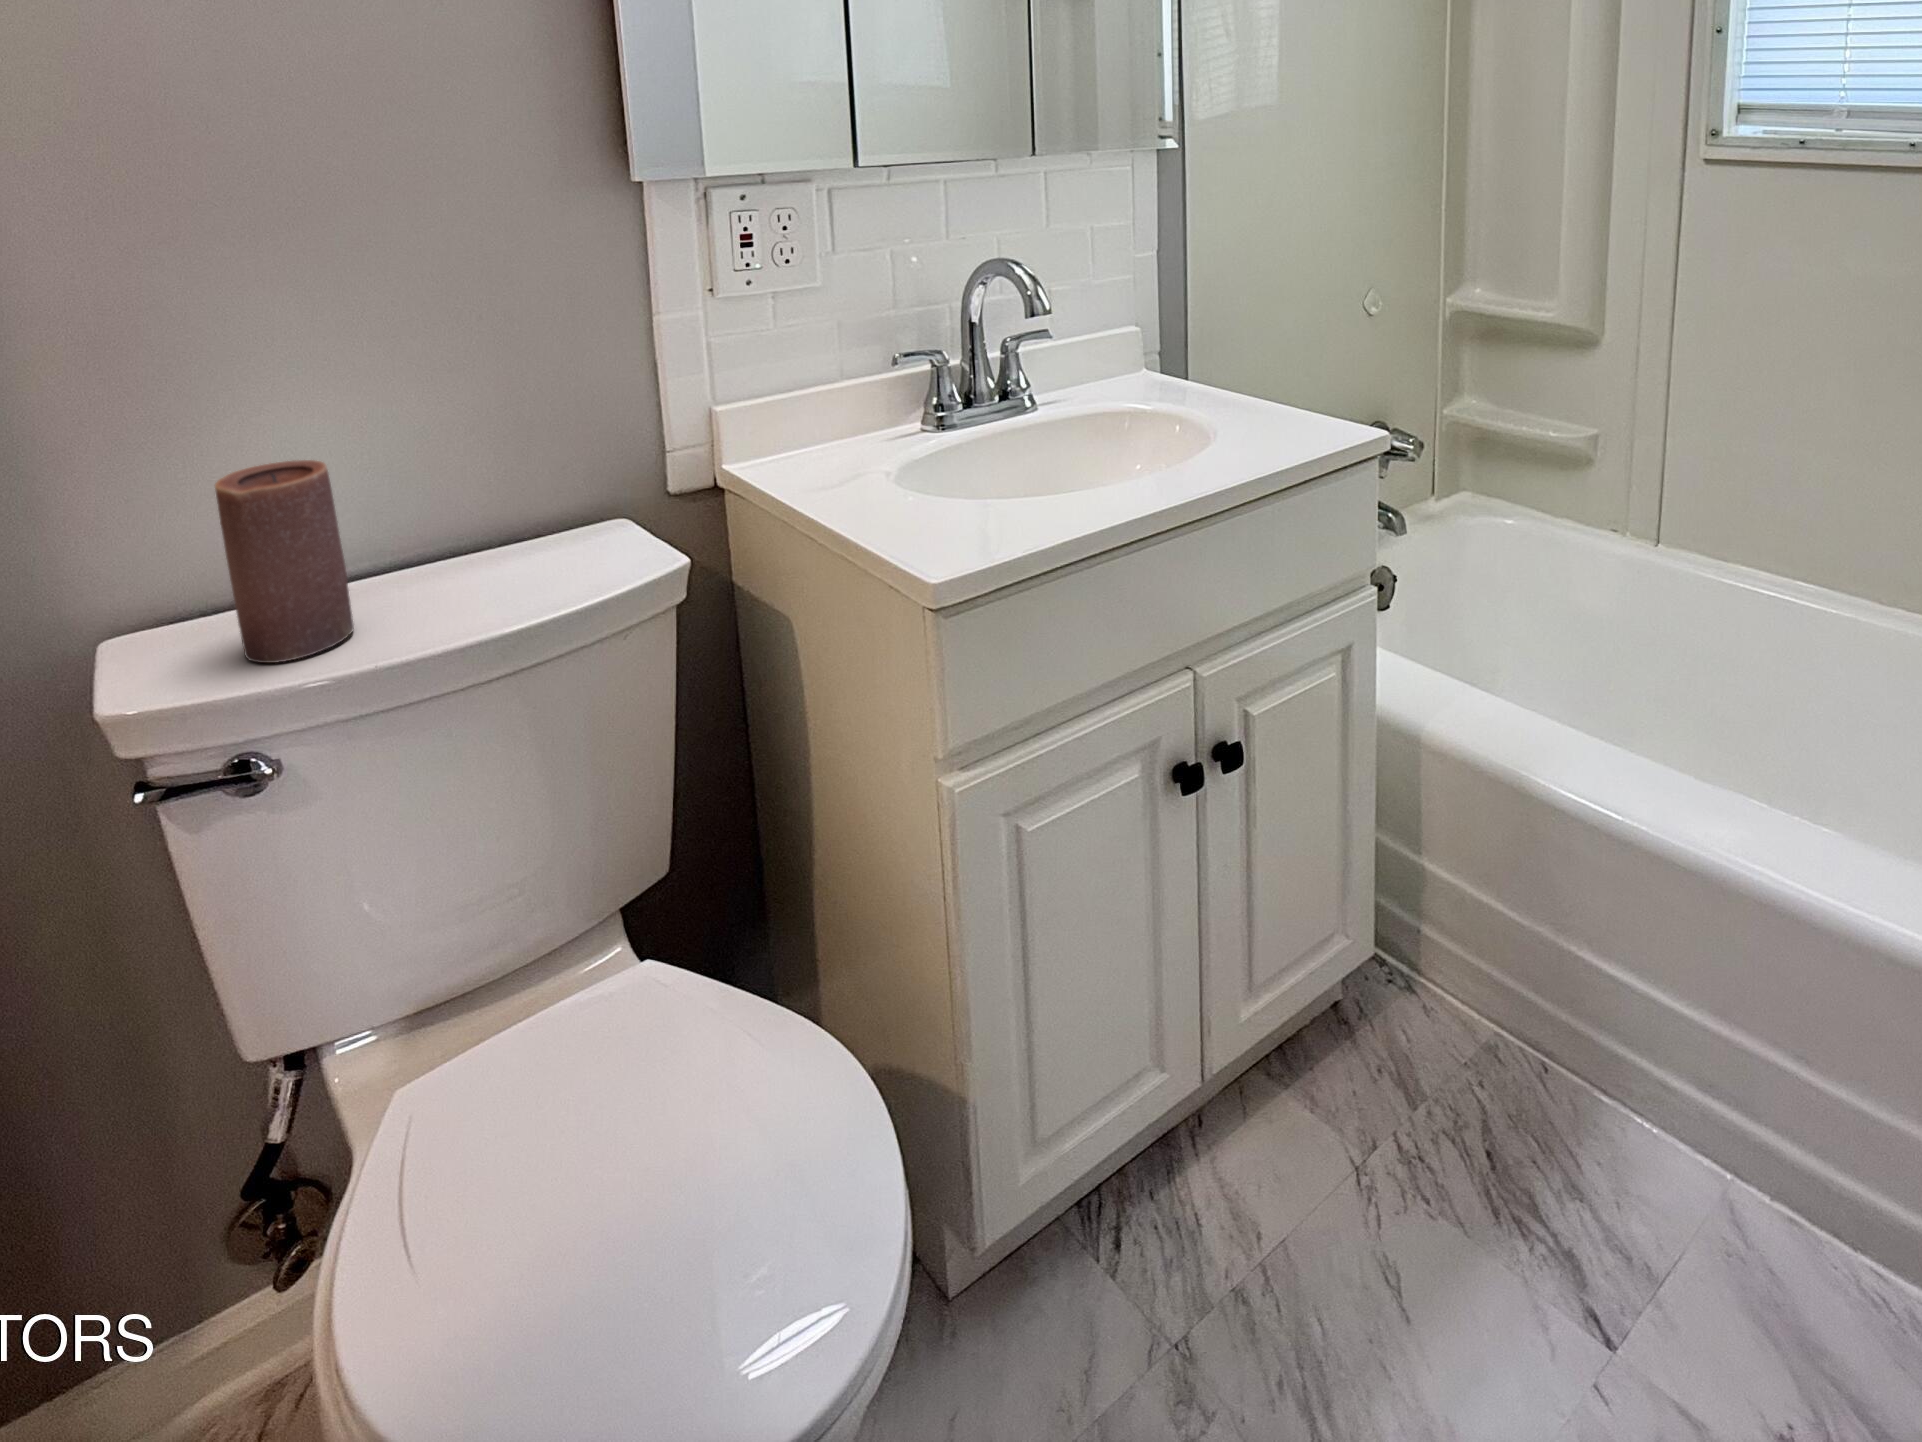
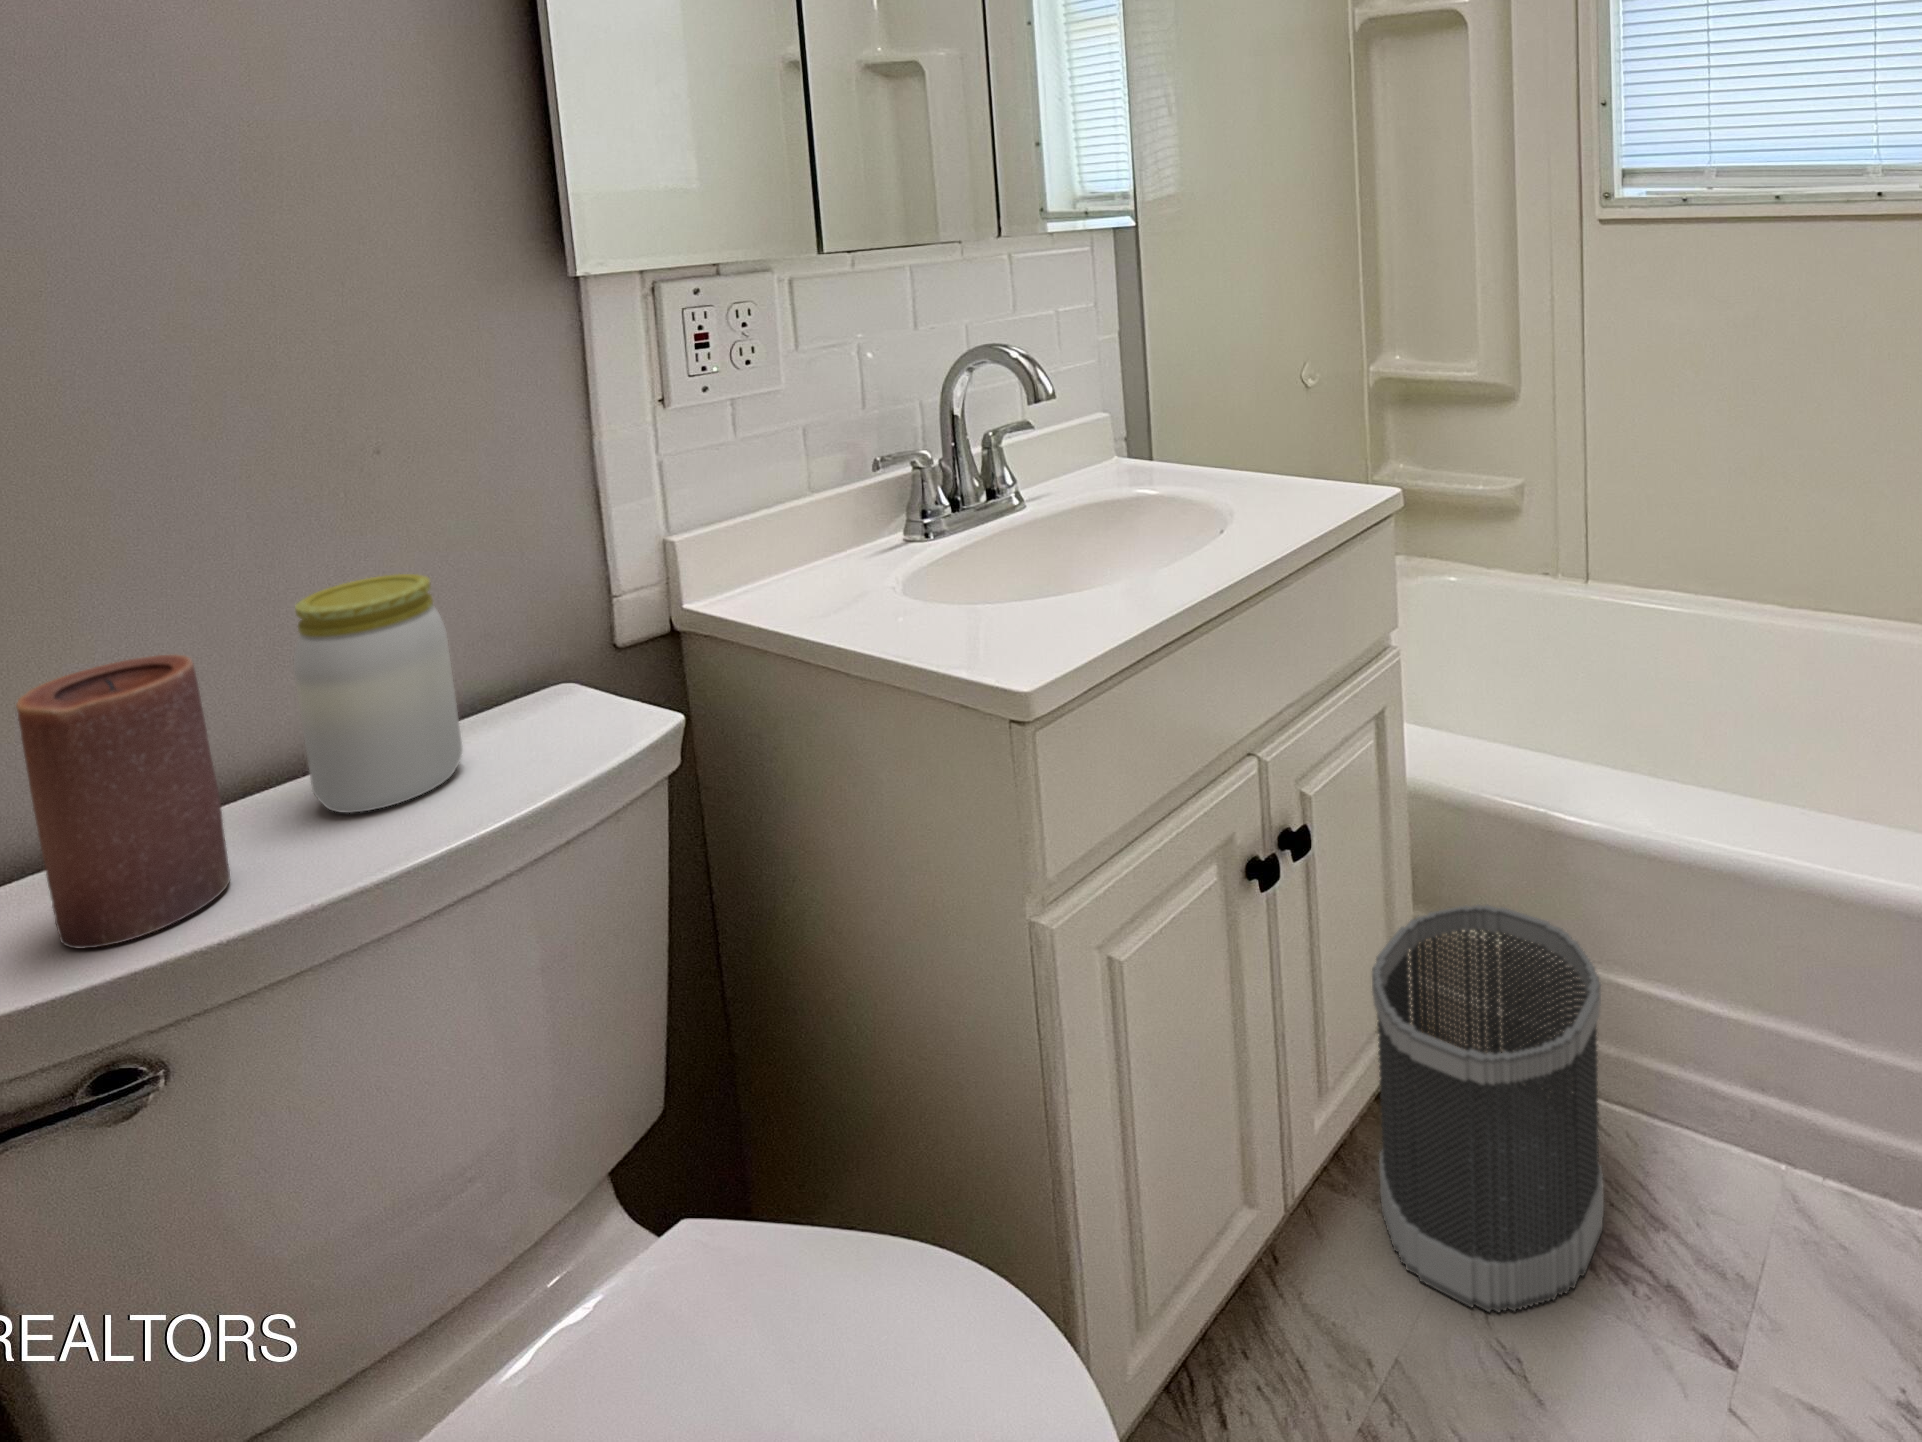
jar: none [409,417,527,596] -> present [294,574,462,813]
wastebasket: none [1306,847,1535,1233] -> present [1372,905,1604,1312]

